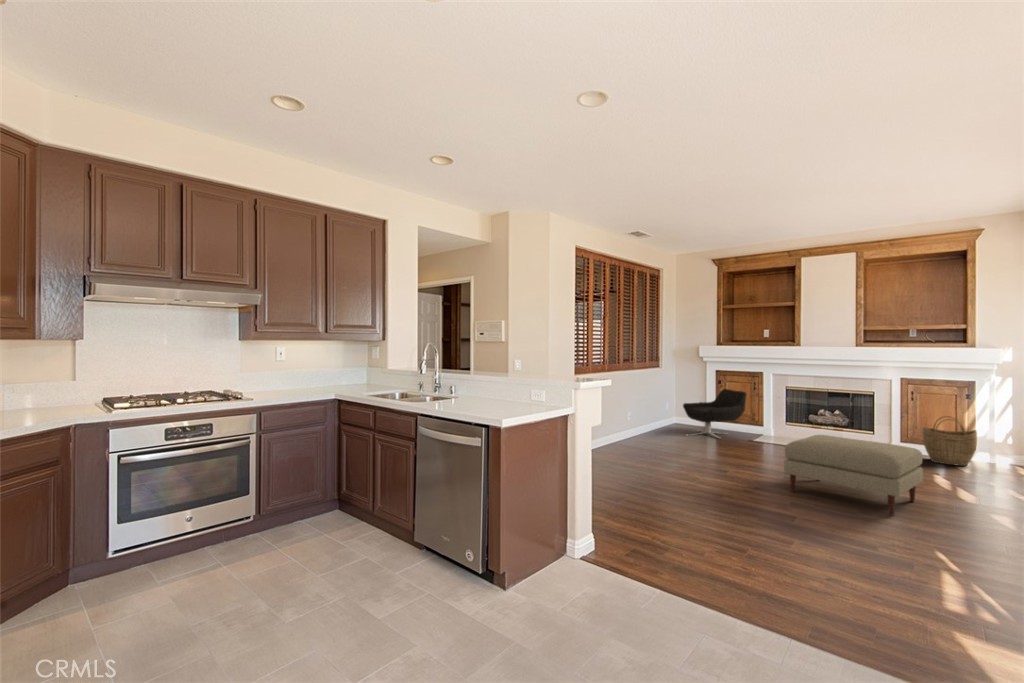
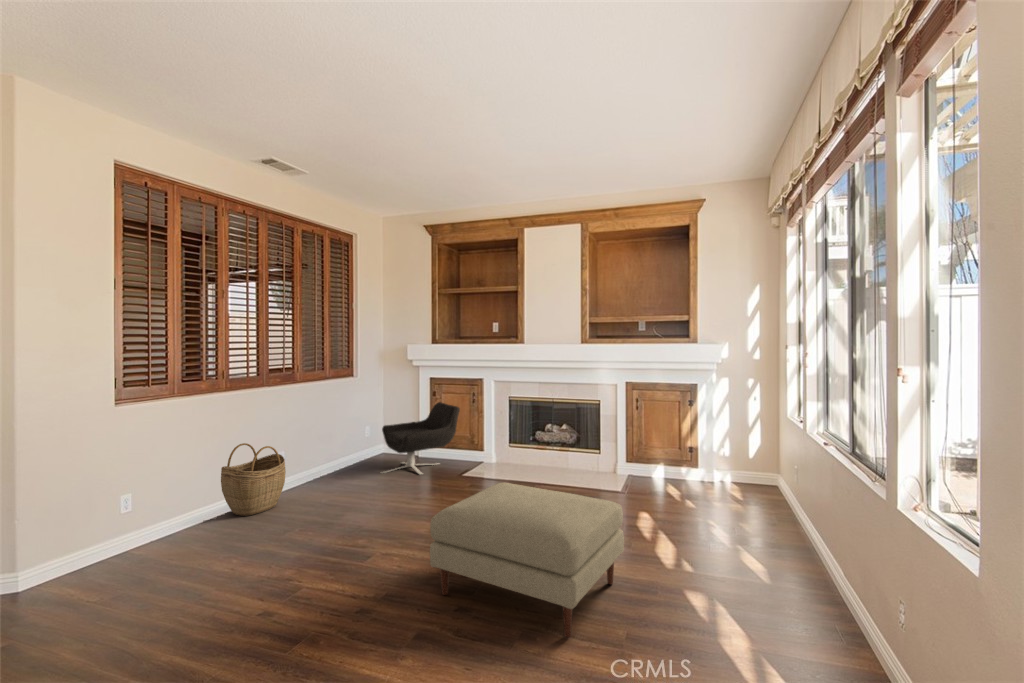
woven basket: present [922,416,977,466] -> present [221,443,286,516]

